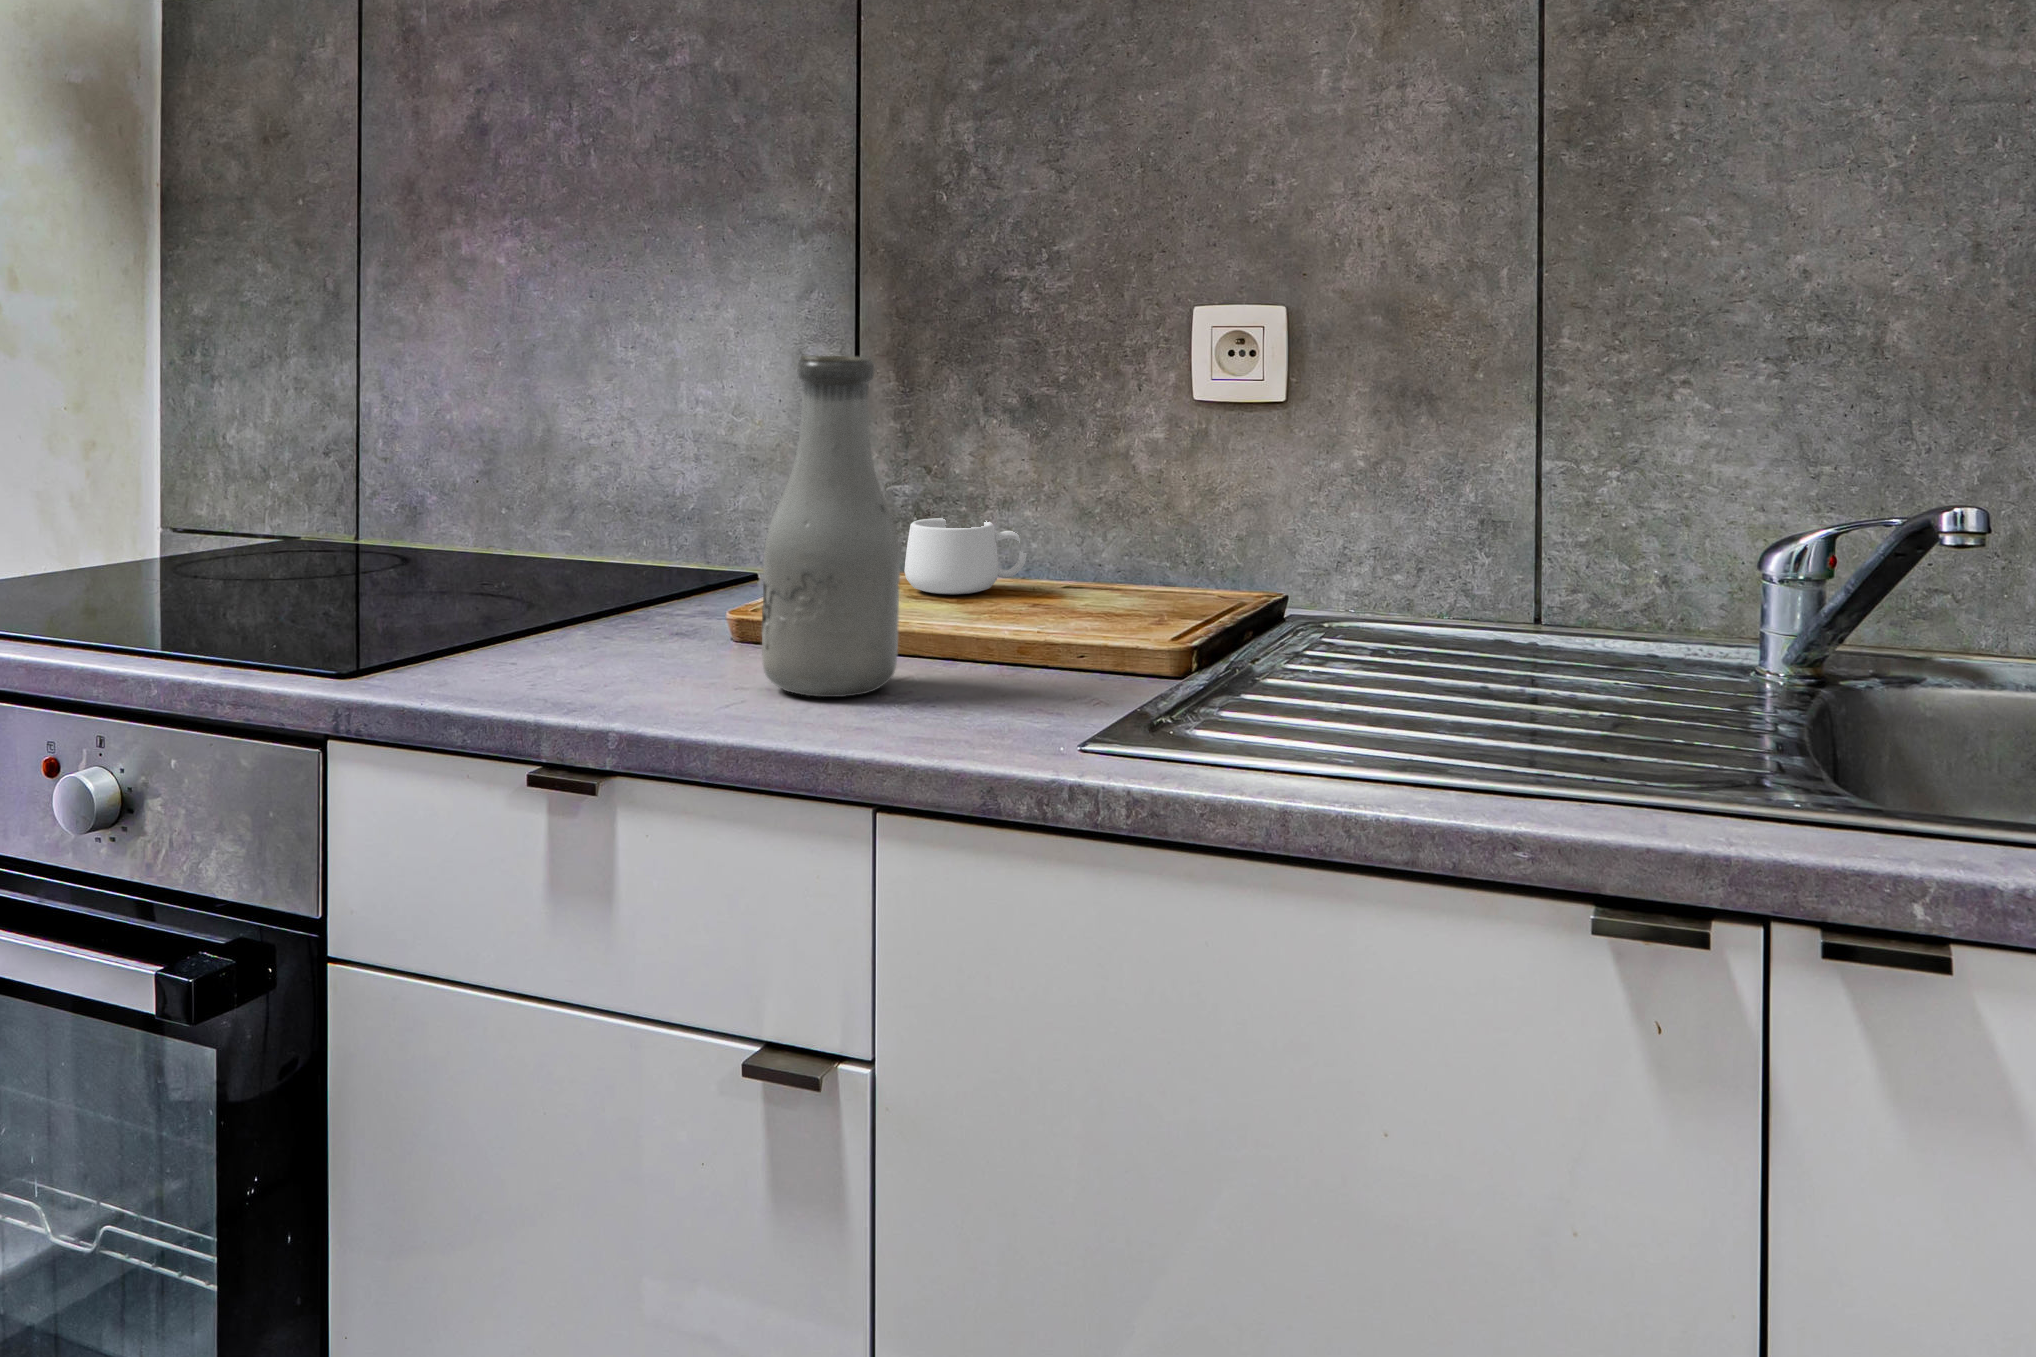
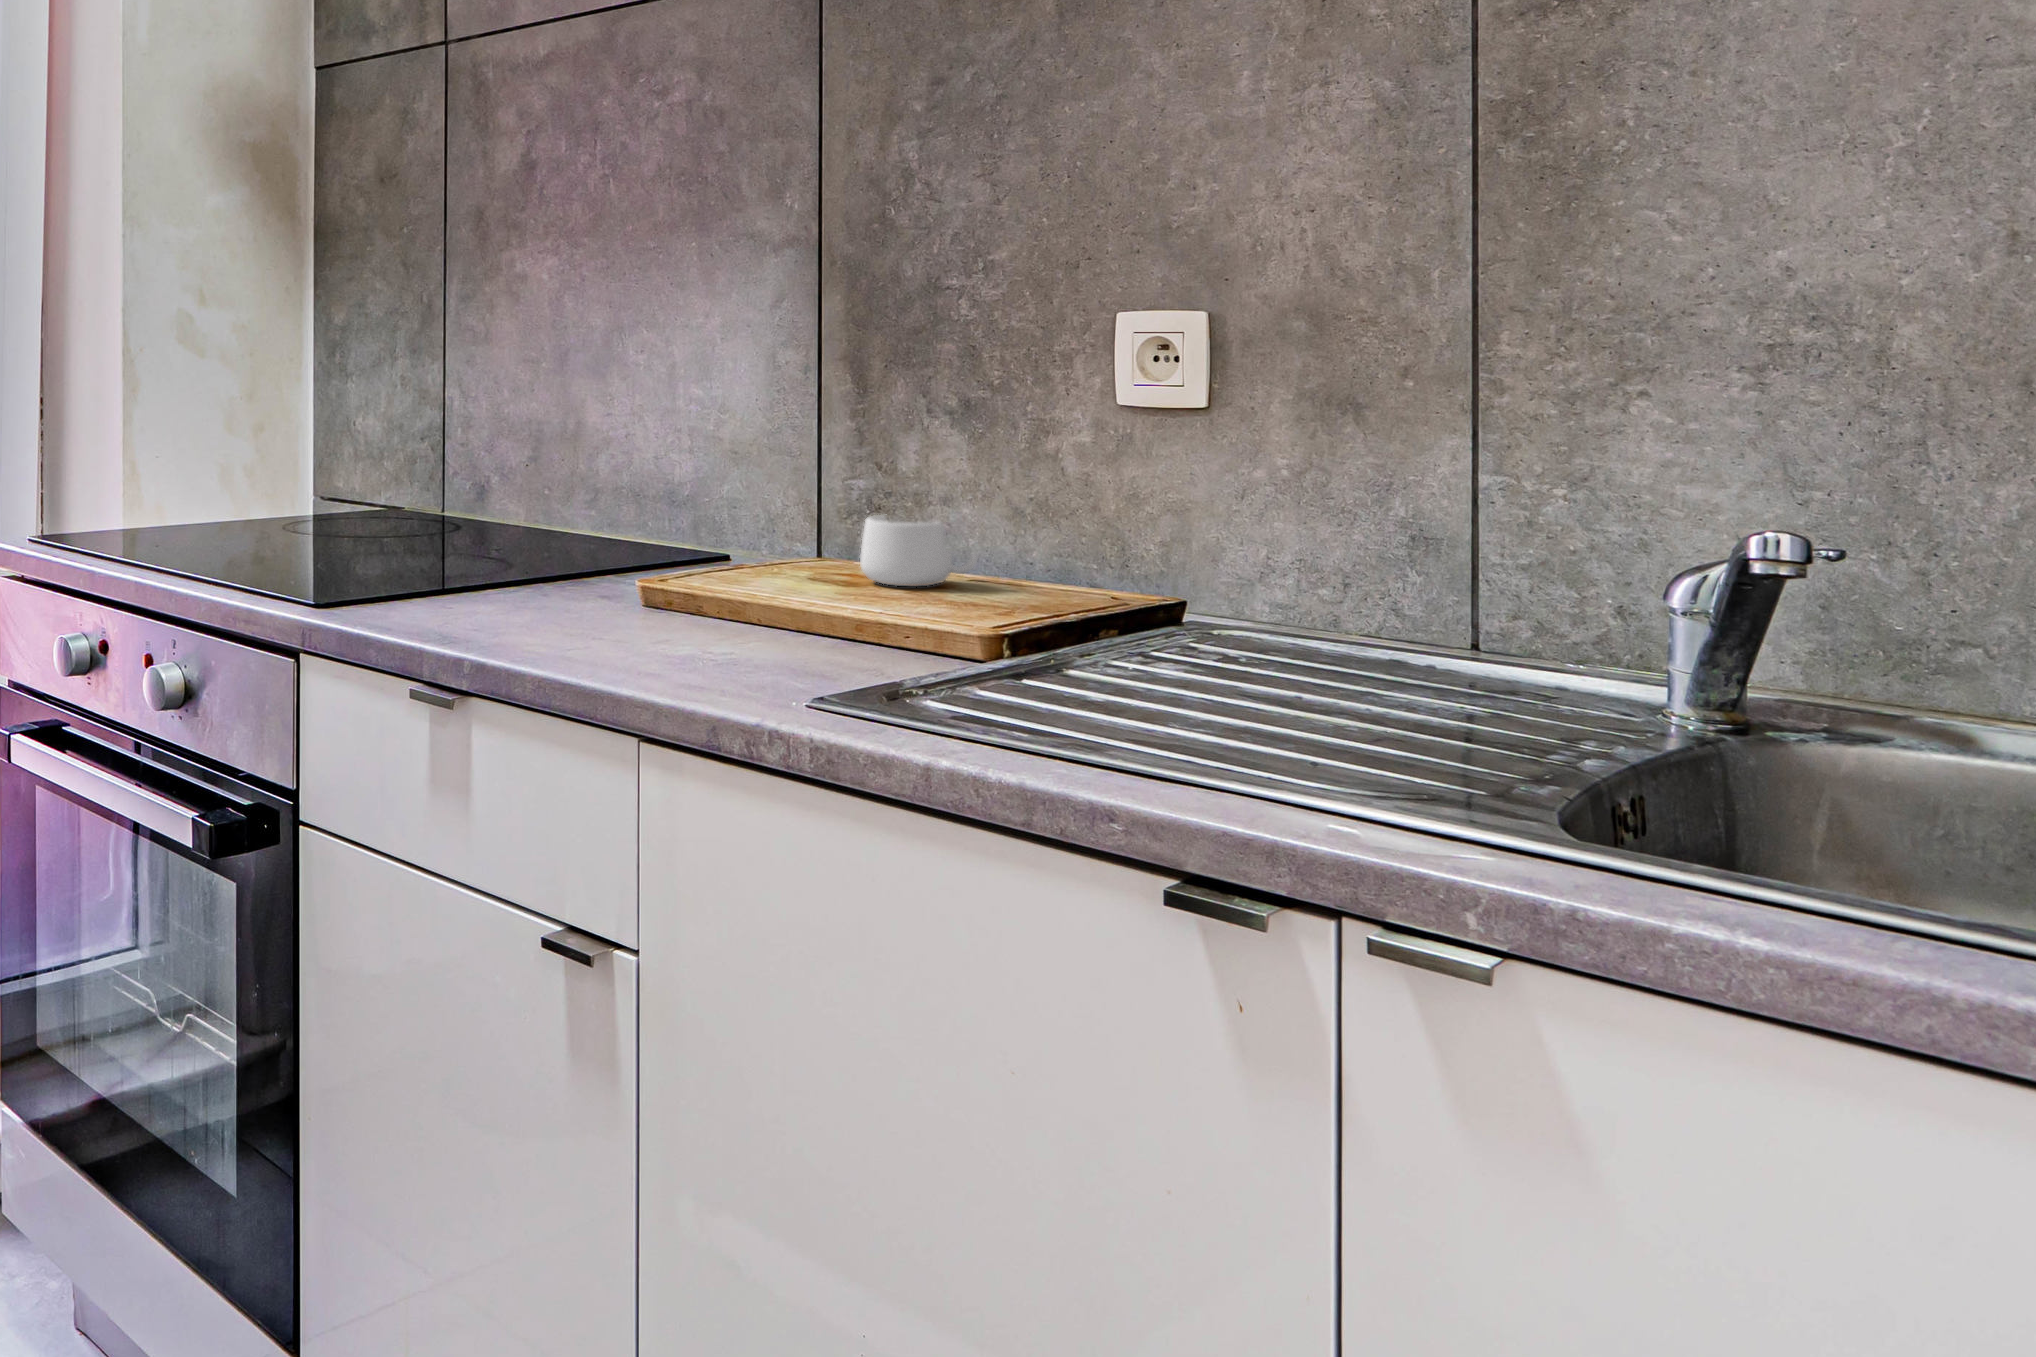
bottle: present [762,355,900,697] -> none [615,356,734,653]

